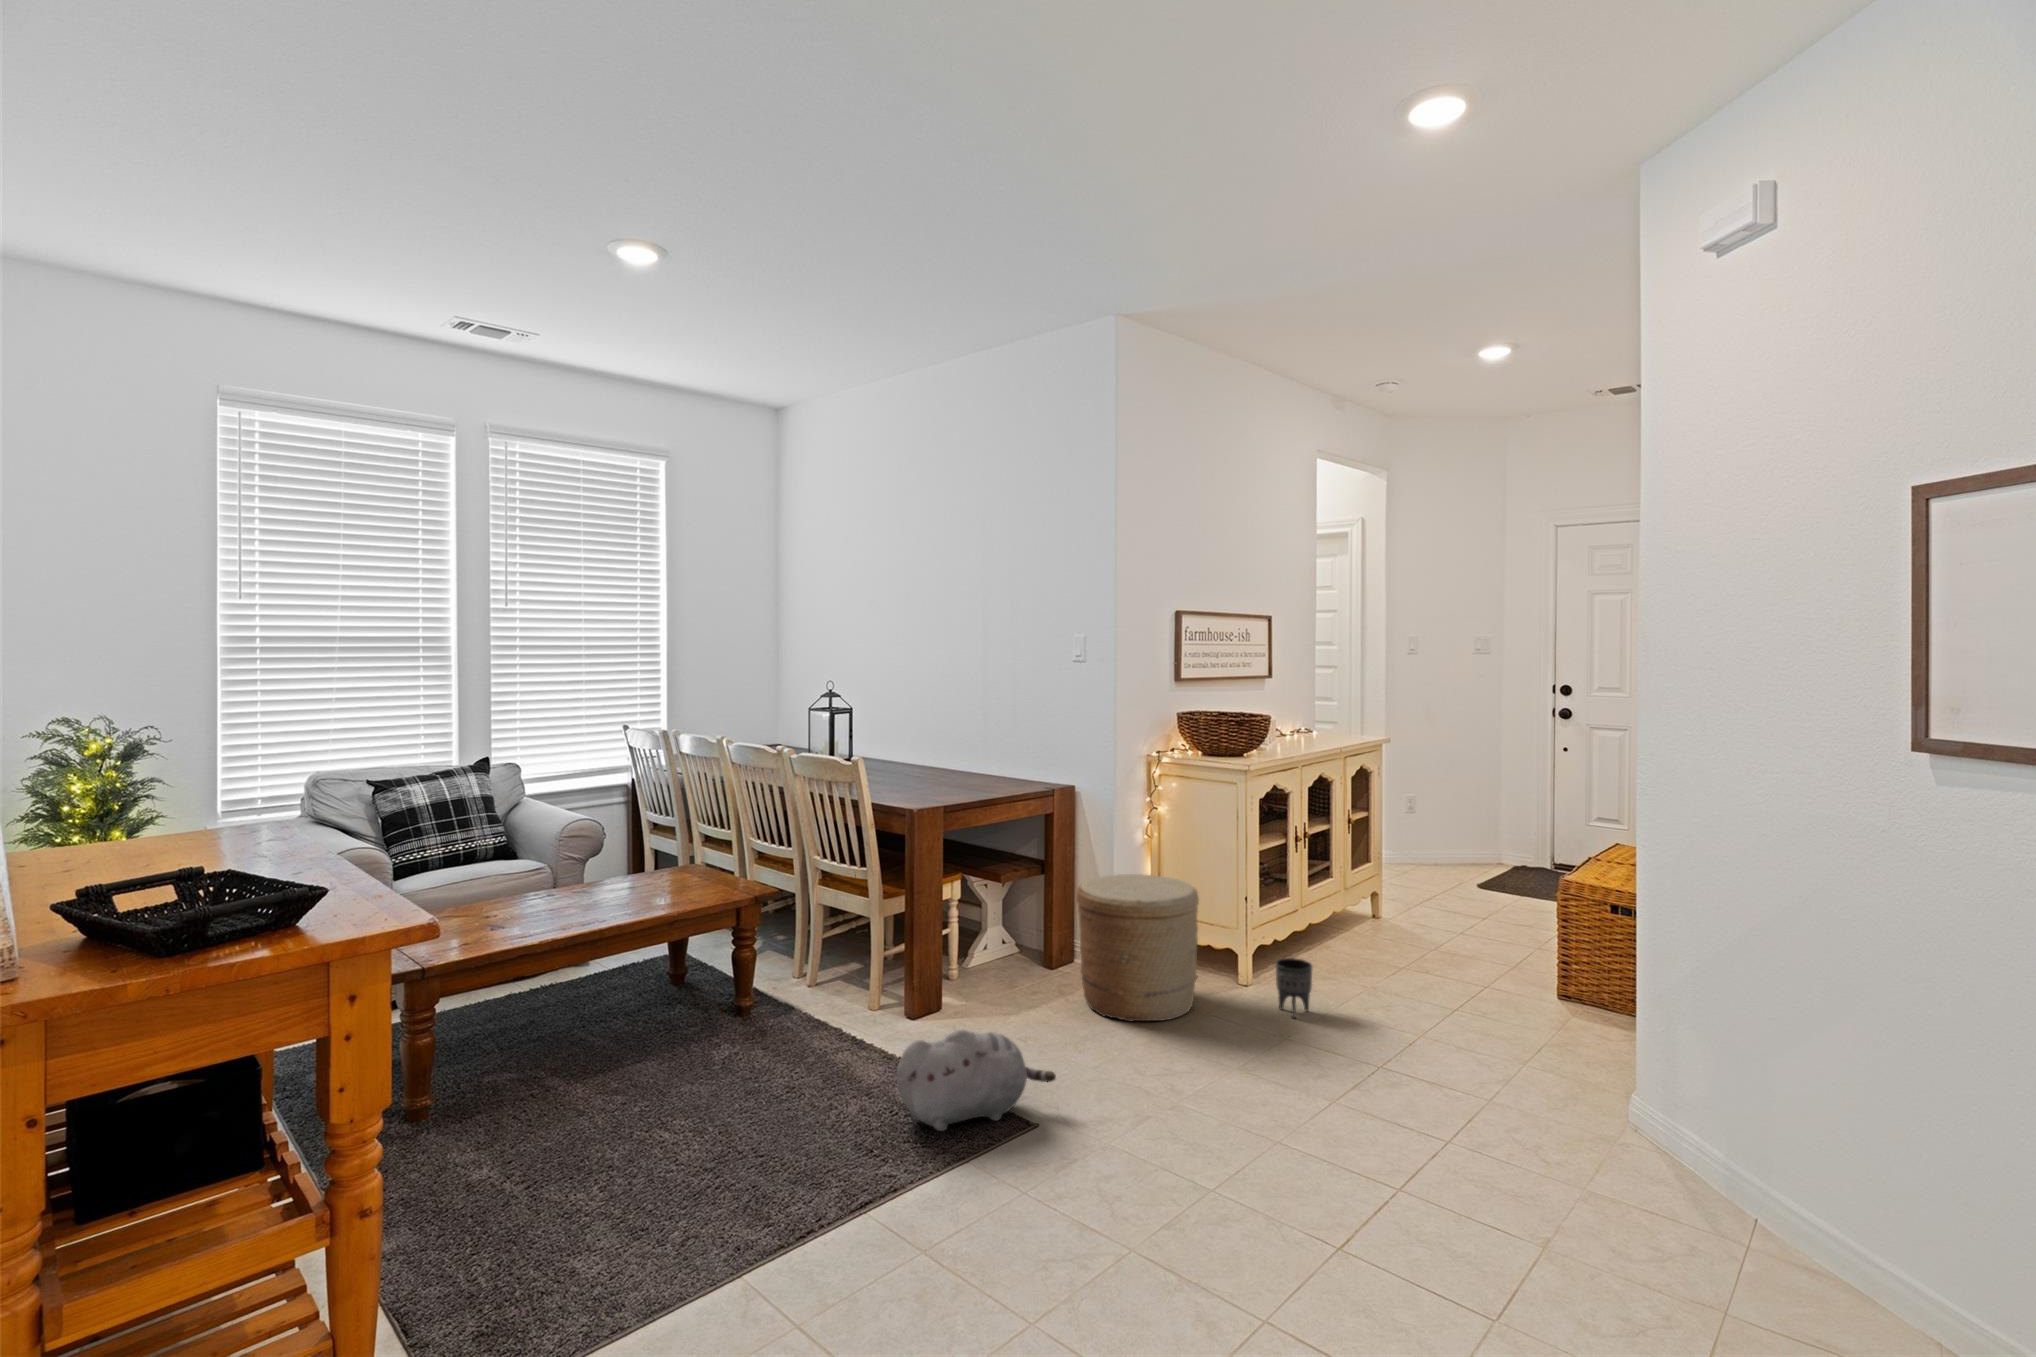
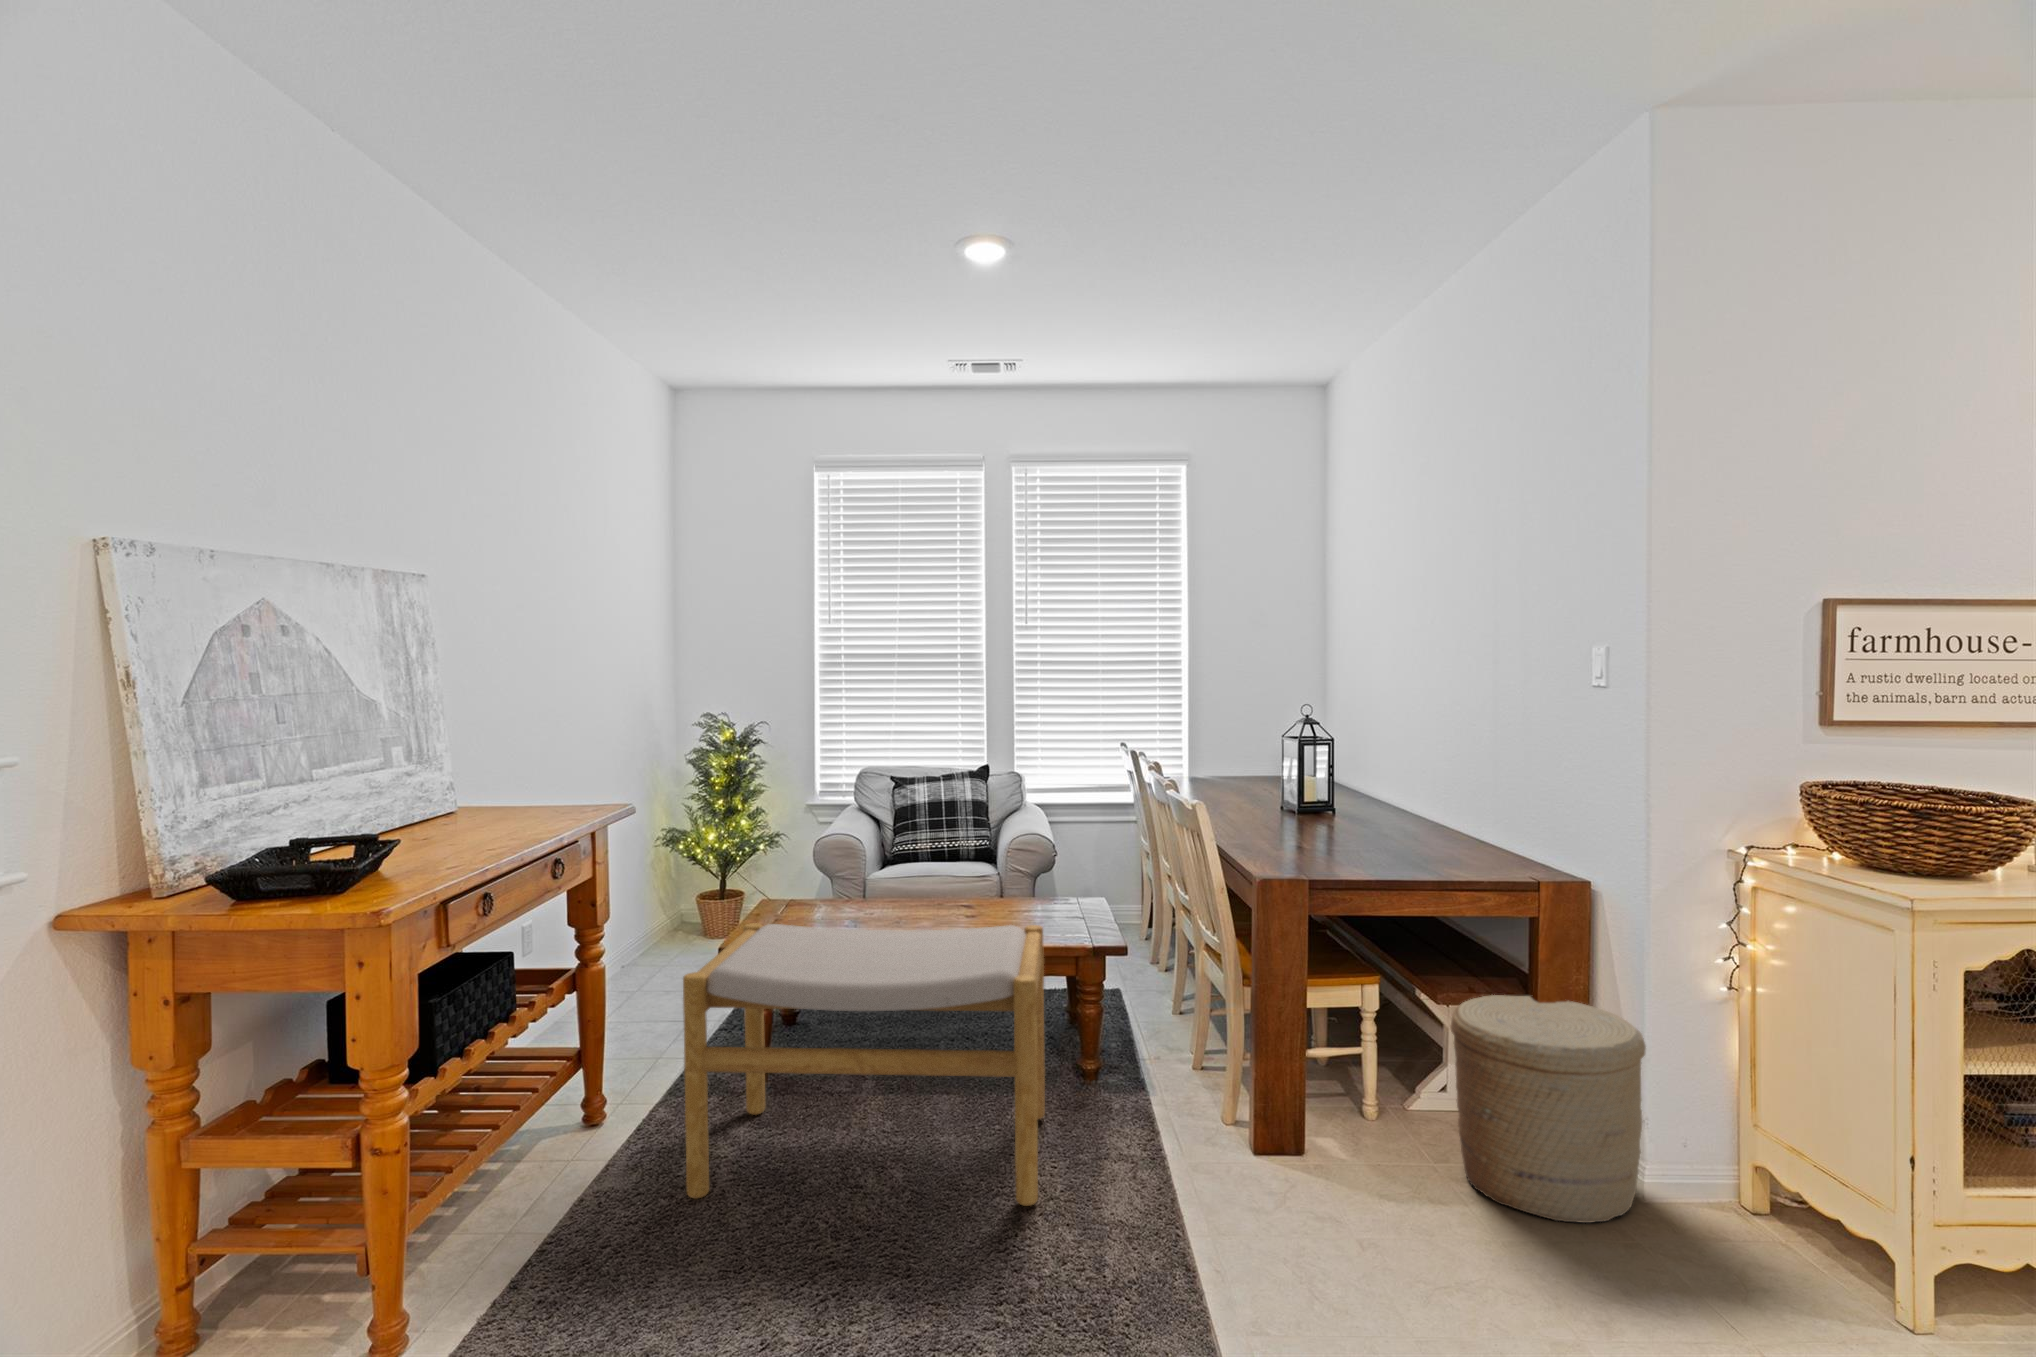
footstool: none [426,888,854,1275] -> present [683,923,1045,1206]
planter: present [1275,958,1312,1018] -> none [1758,1190,1830,1293]
plush toy: present [897,1030,1056,1131] -> none [1079,1124,1260,1249]

